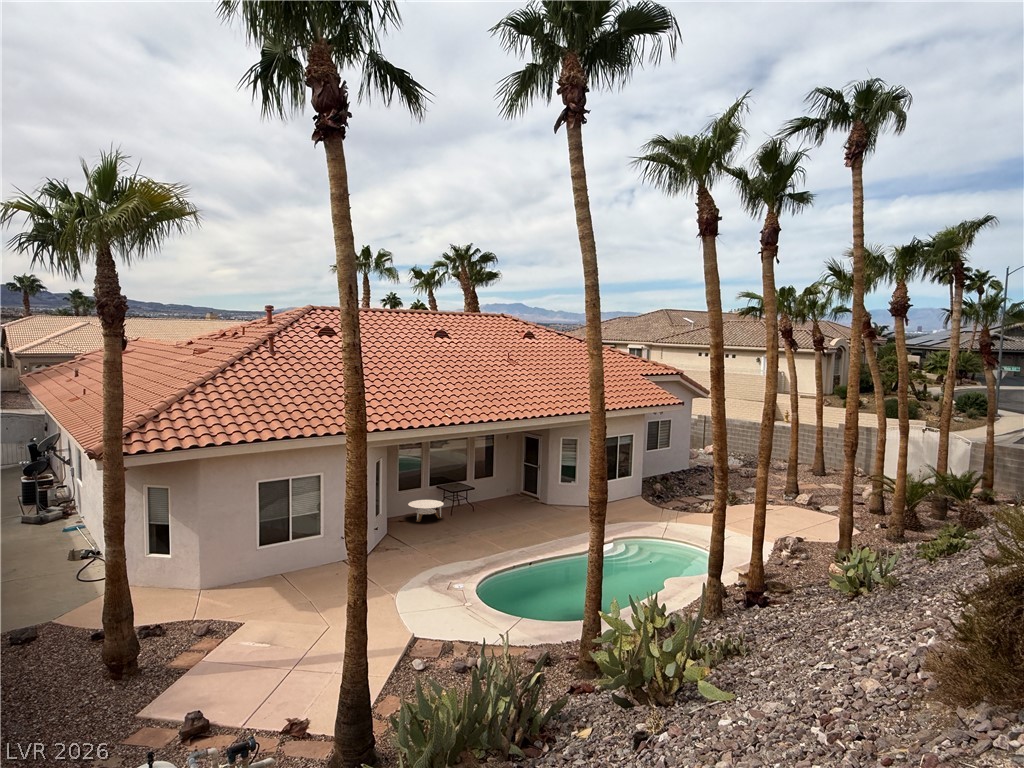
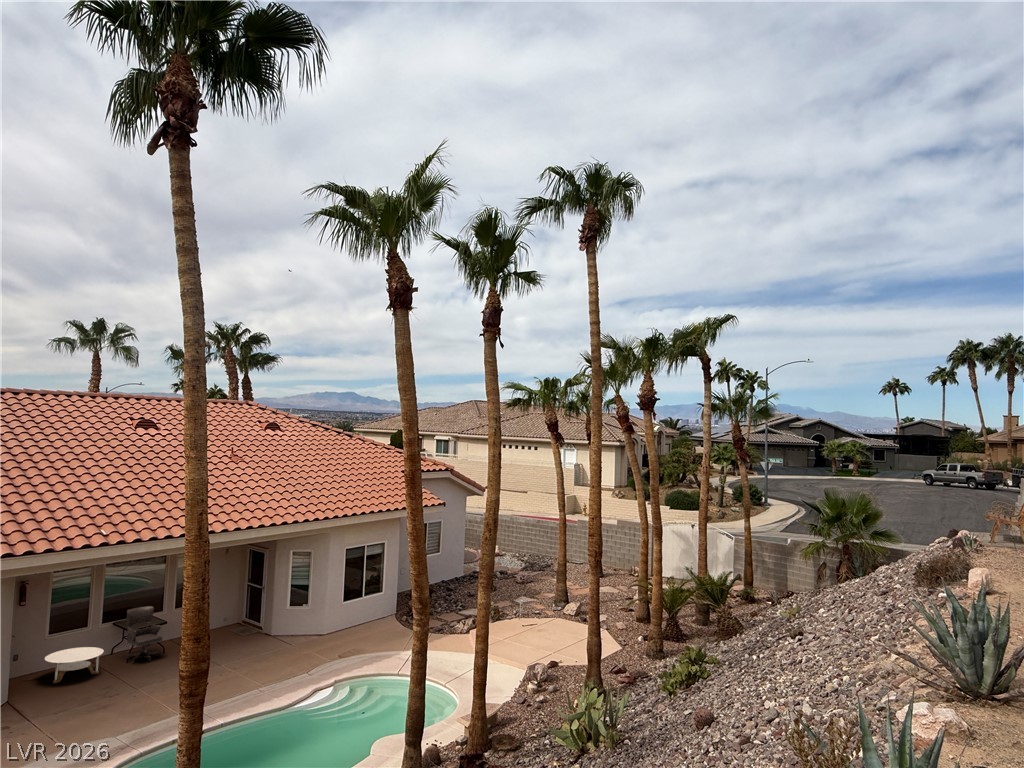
chair: none [453,474,478,513] -> present [127,606,162,663]

